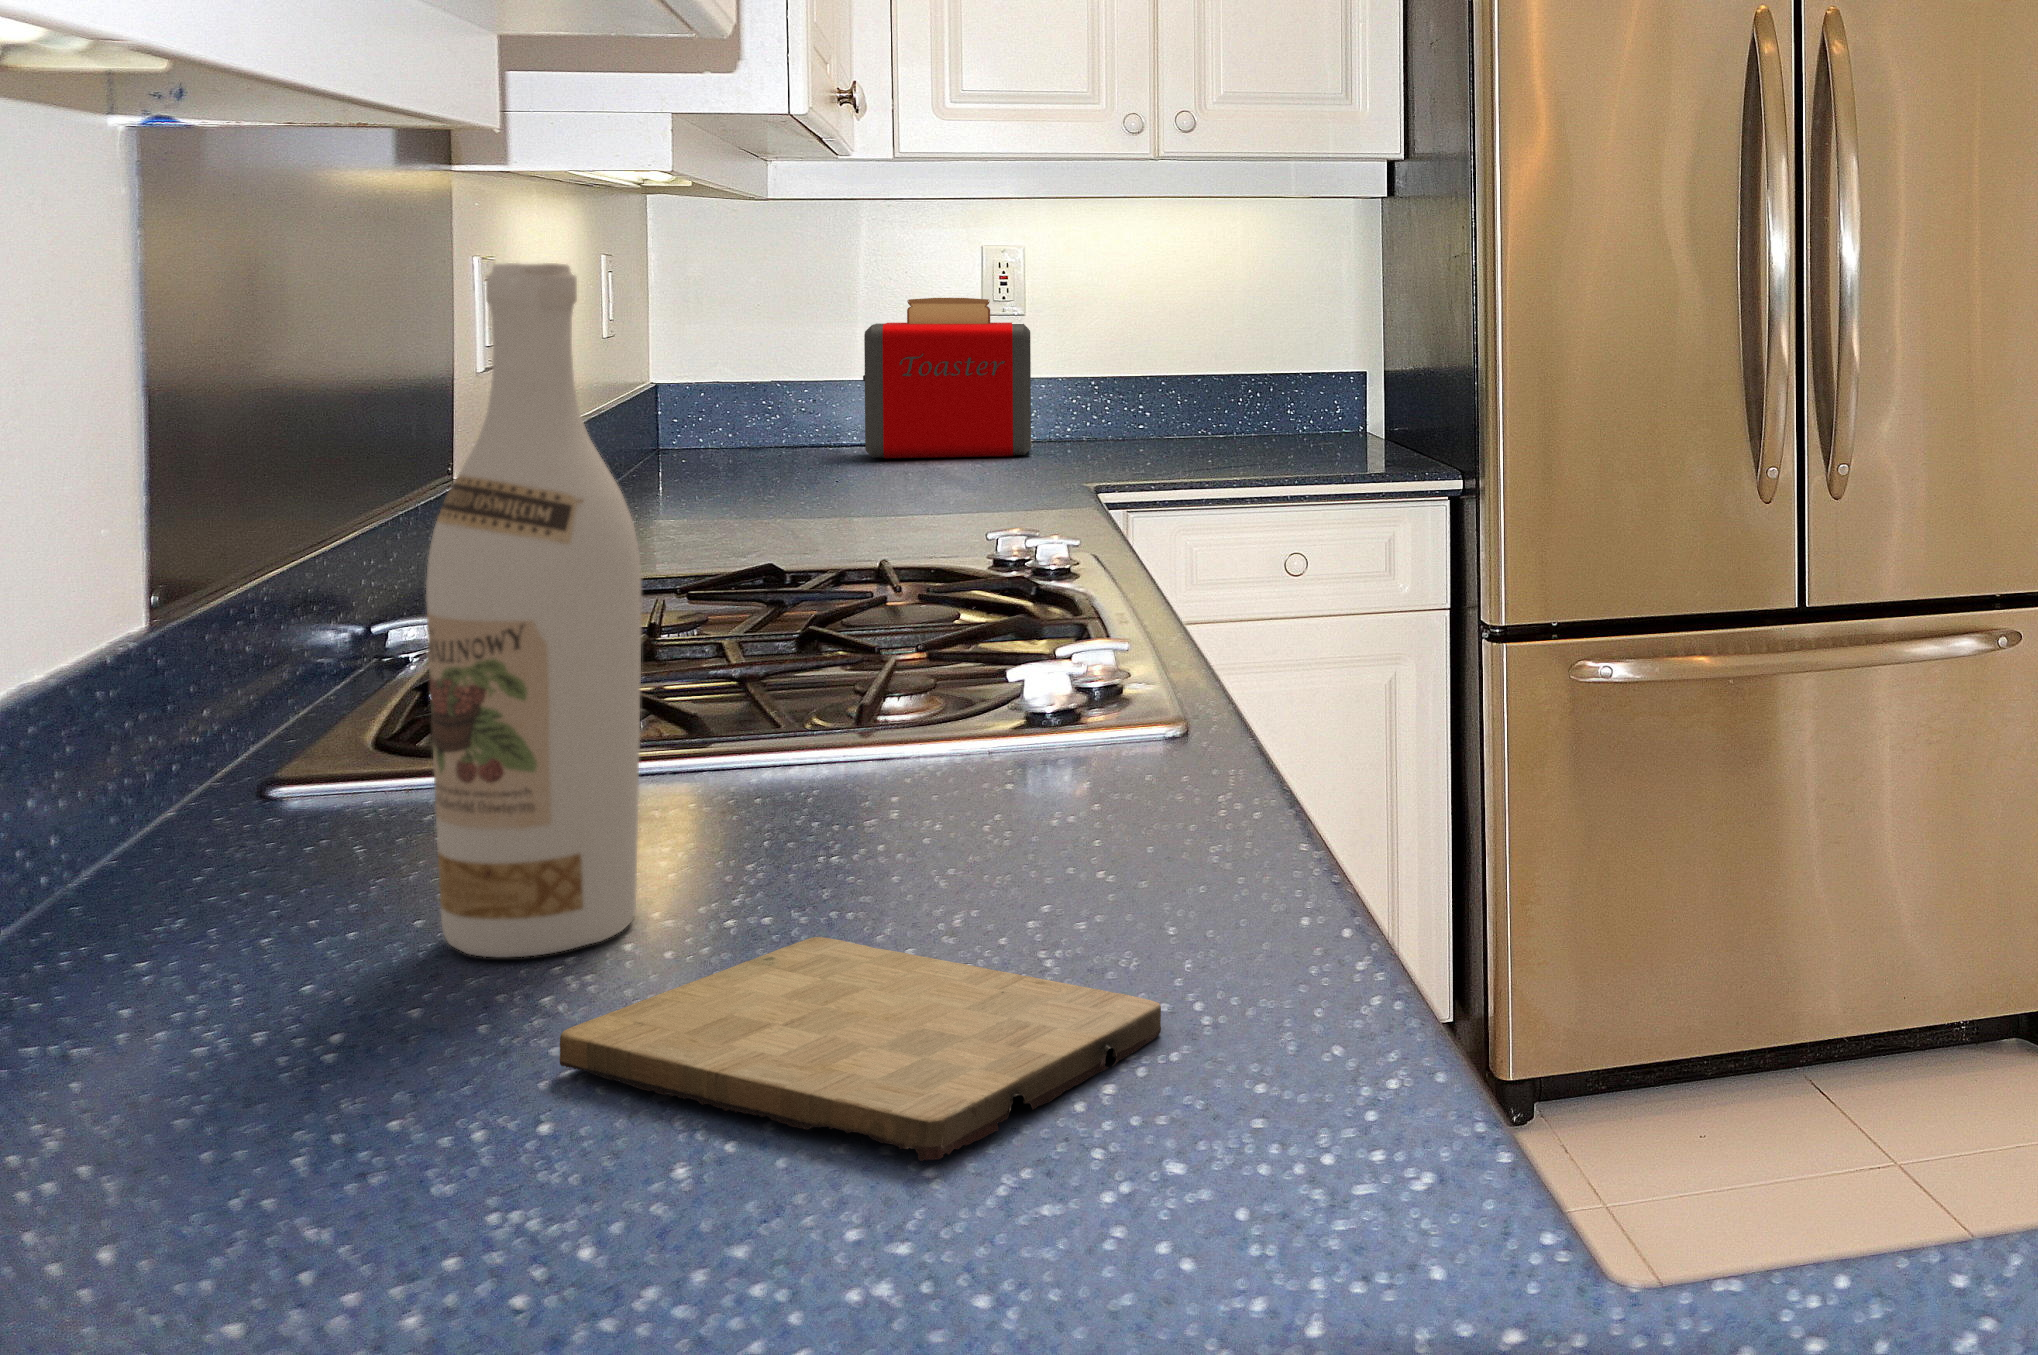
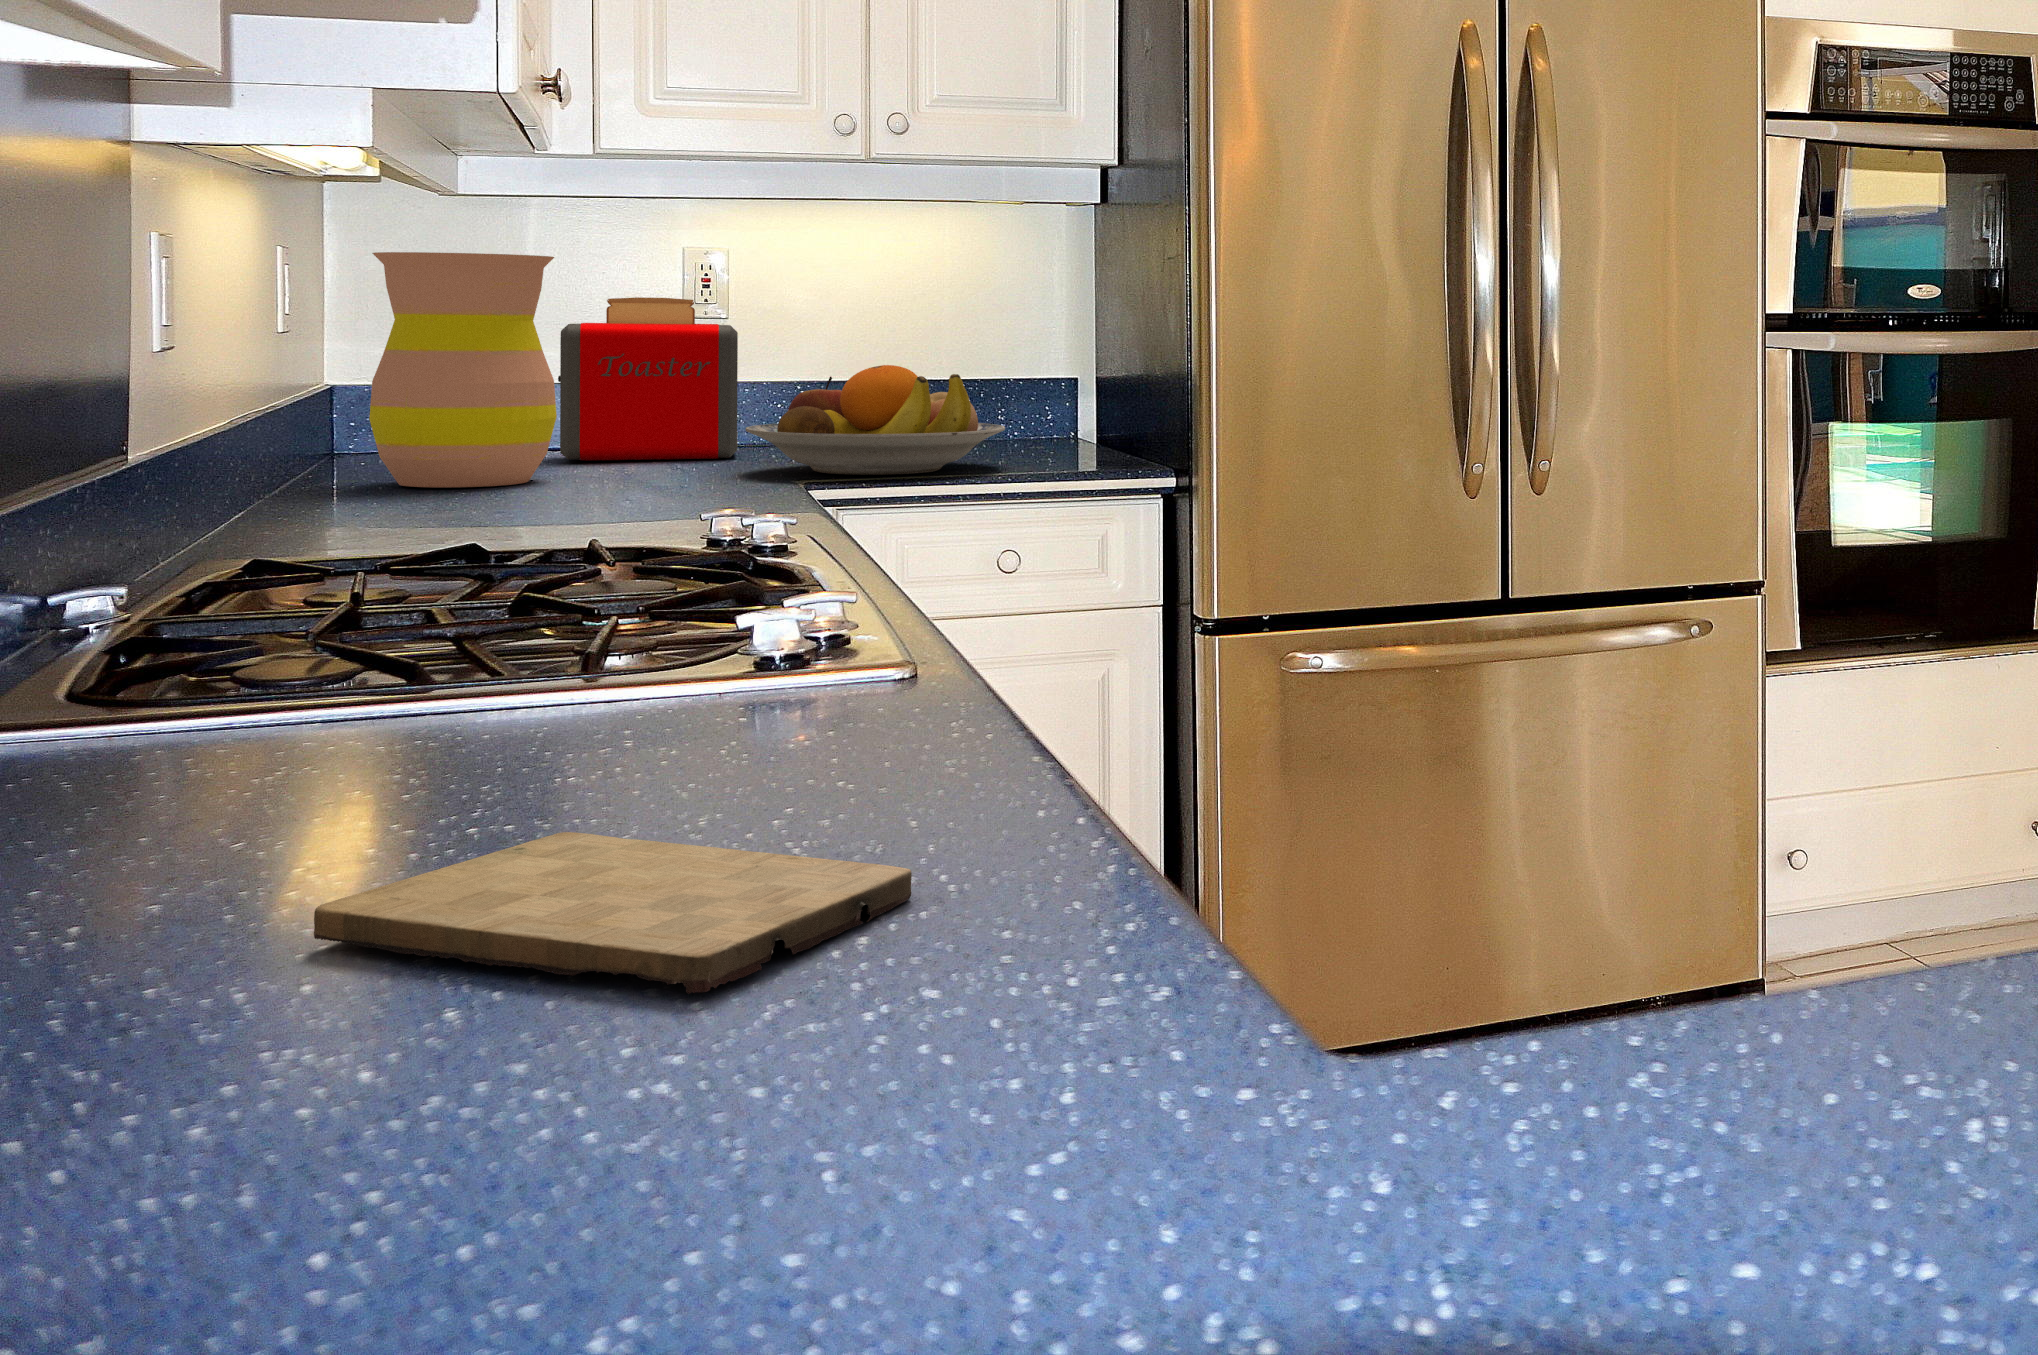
vase: none [687,262,859,490] -> present [369,252,557,487]
wine bottle: present [426,263,641,957] -> none [160,182,381,863]
fruit bowl: none [1037,367,1288,477] -> present [746,365,1005,475]

